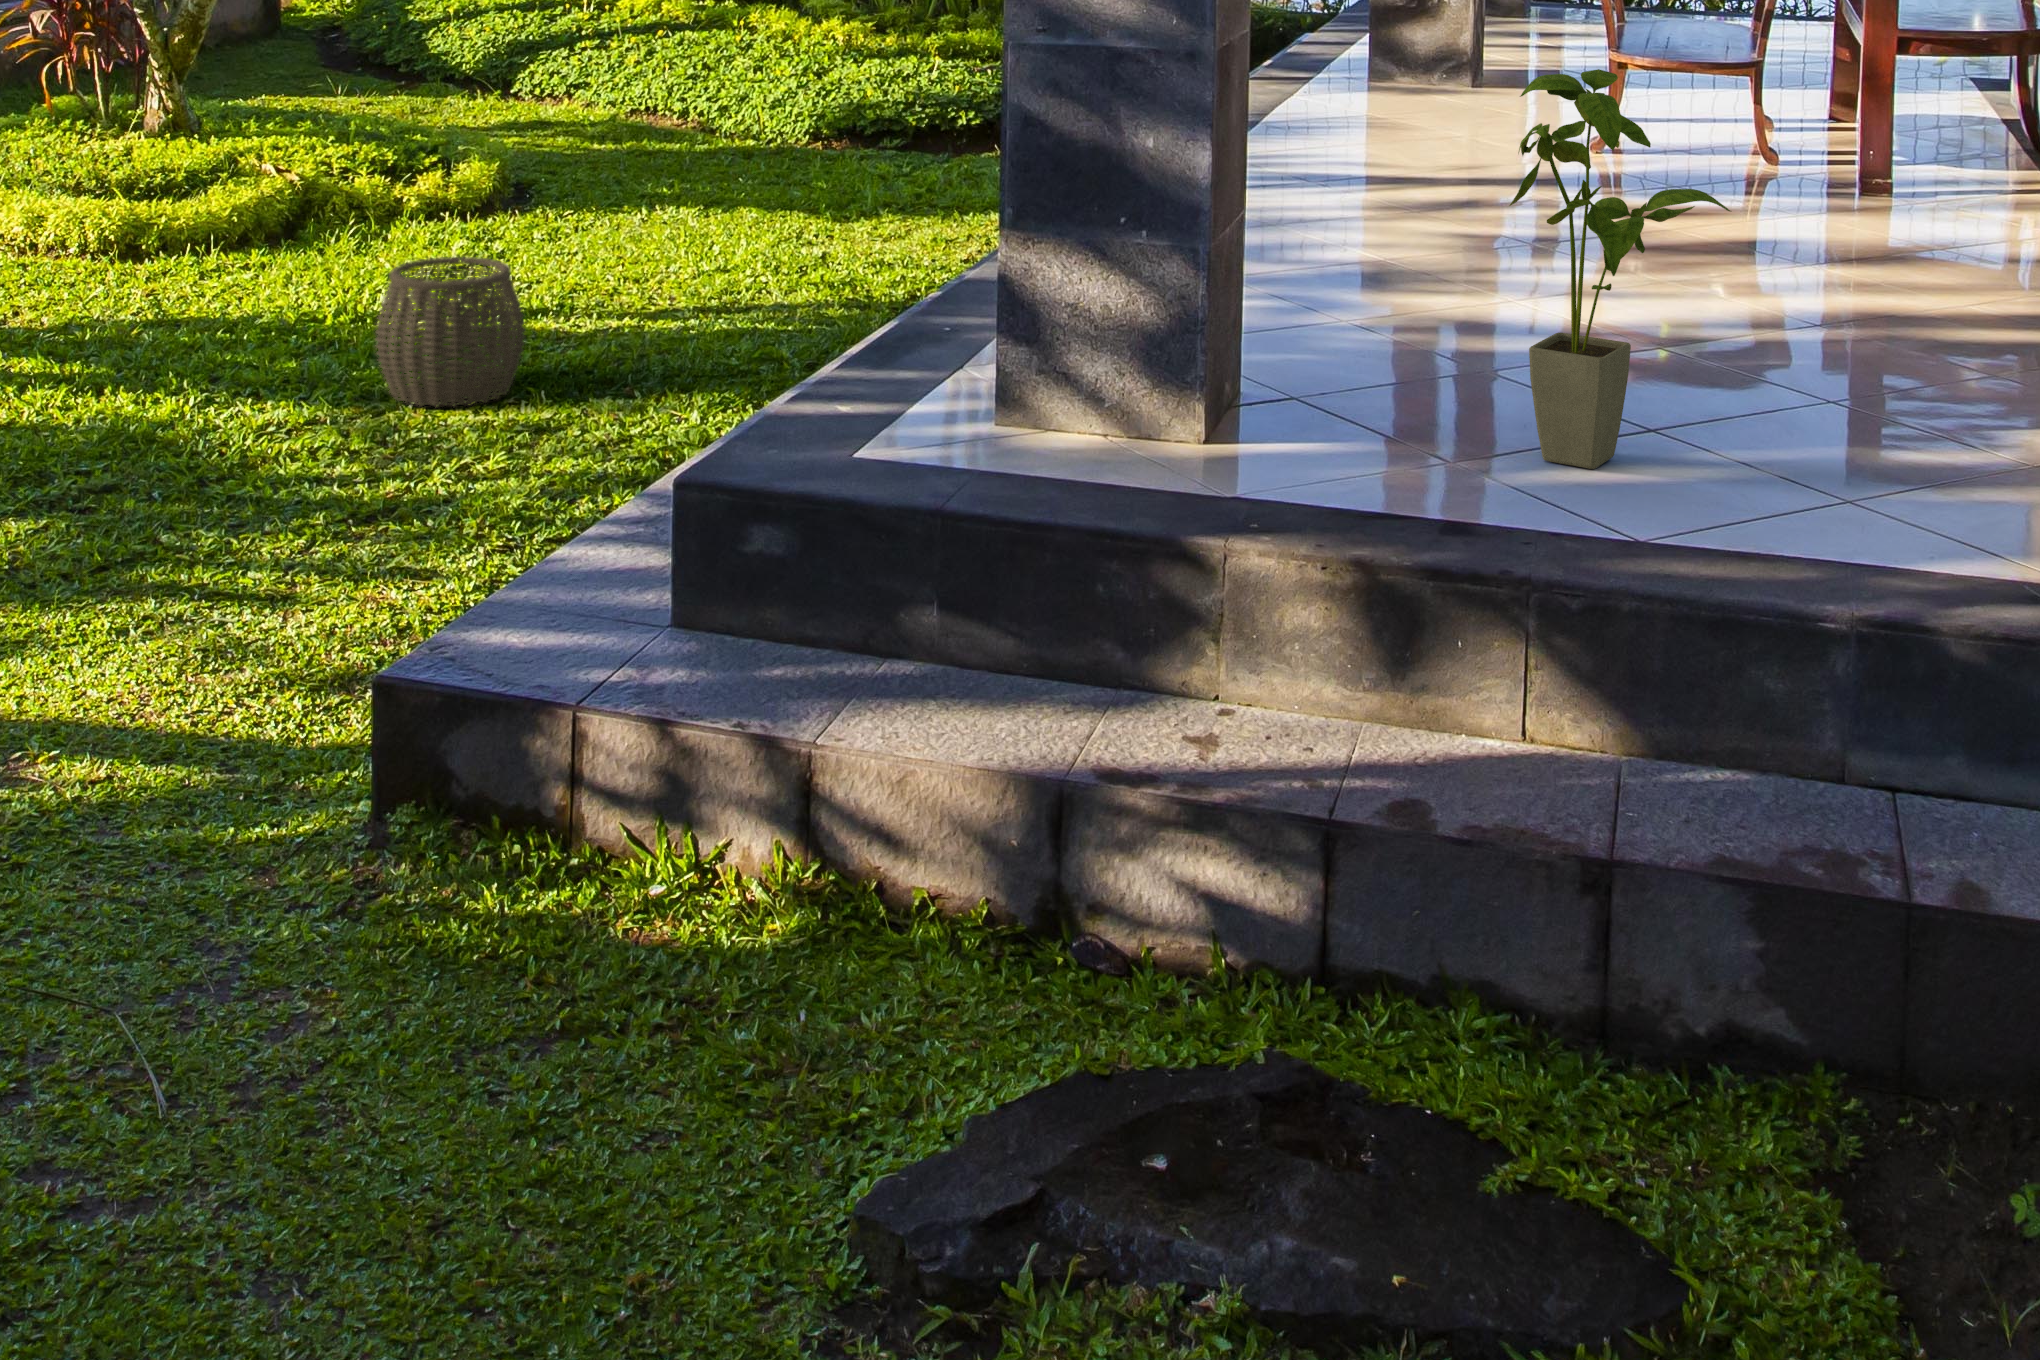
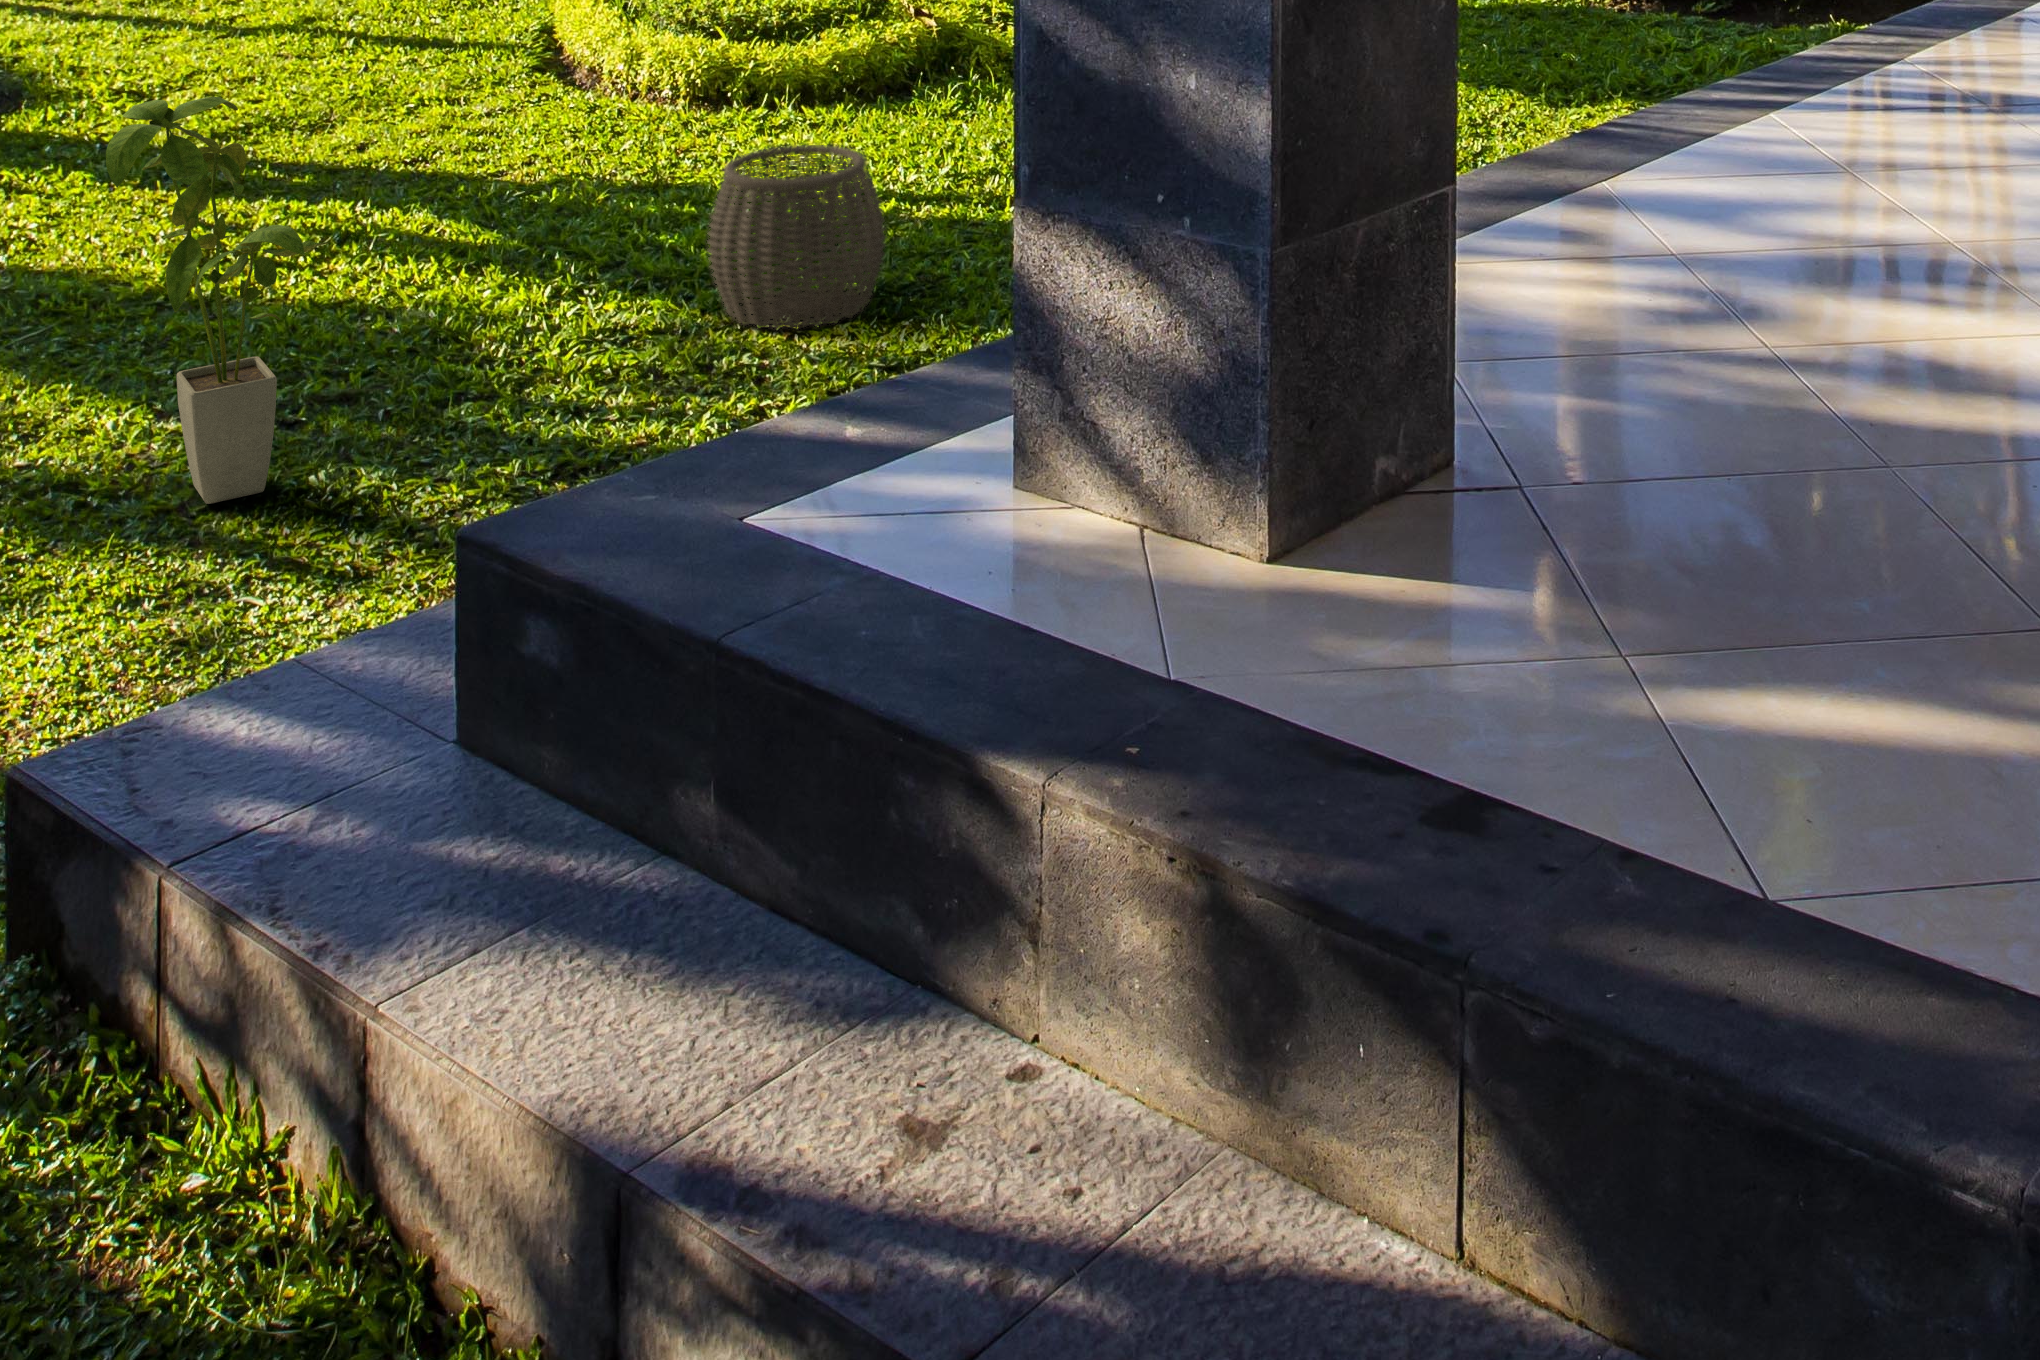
house plant: present [1509,69,1731,469] -> present [106,97,329,504]

